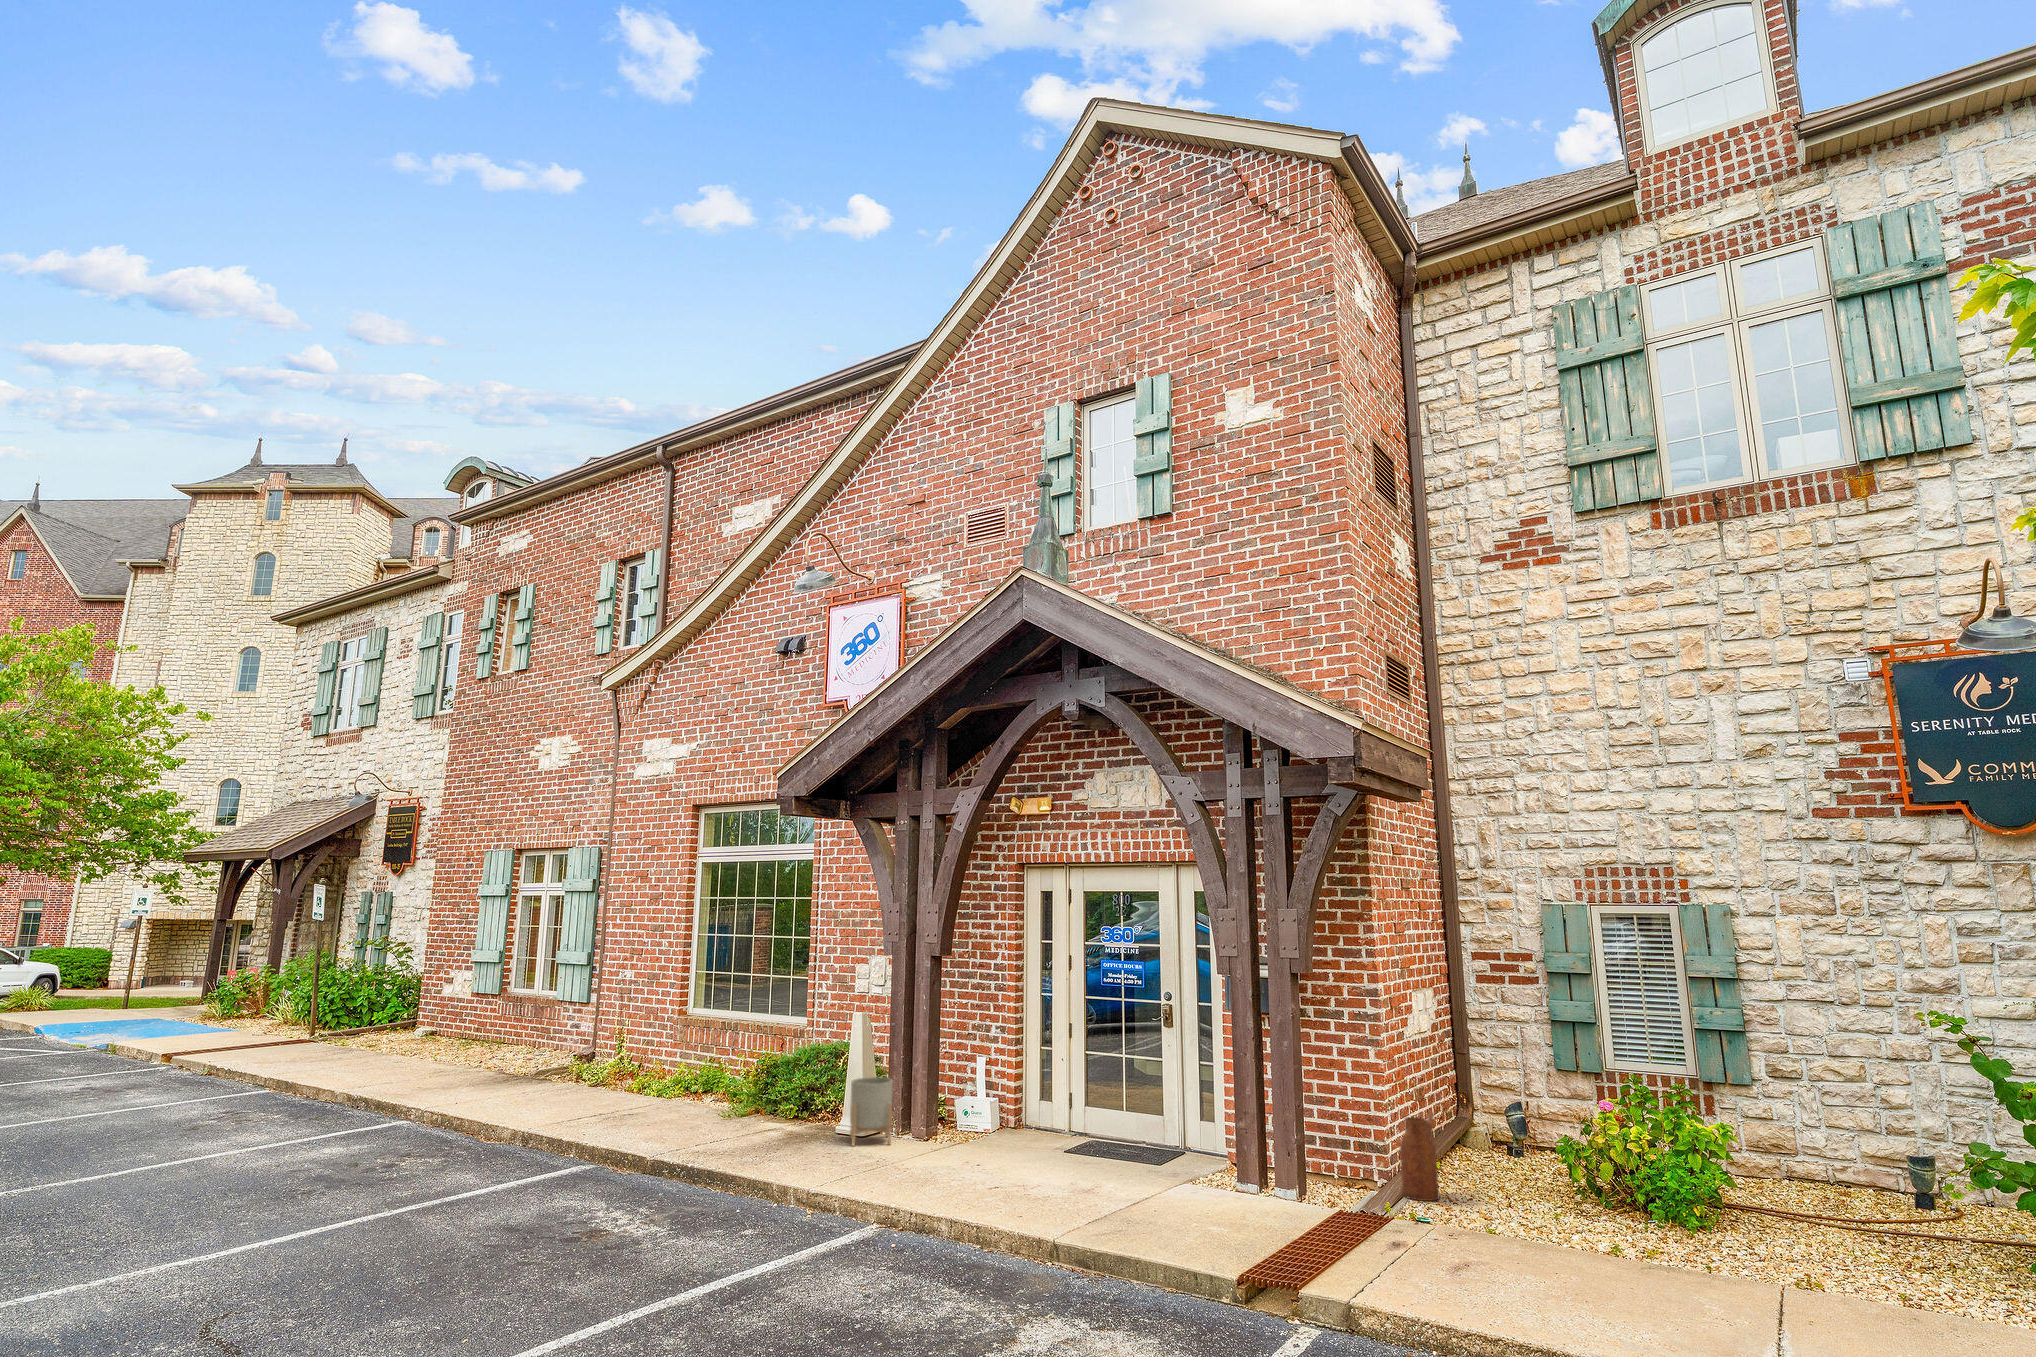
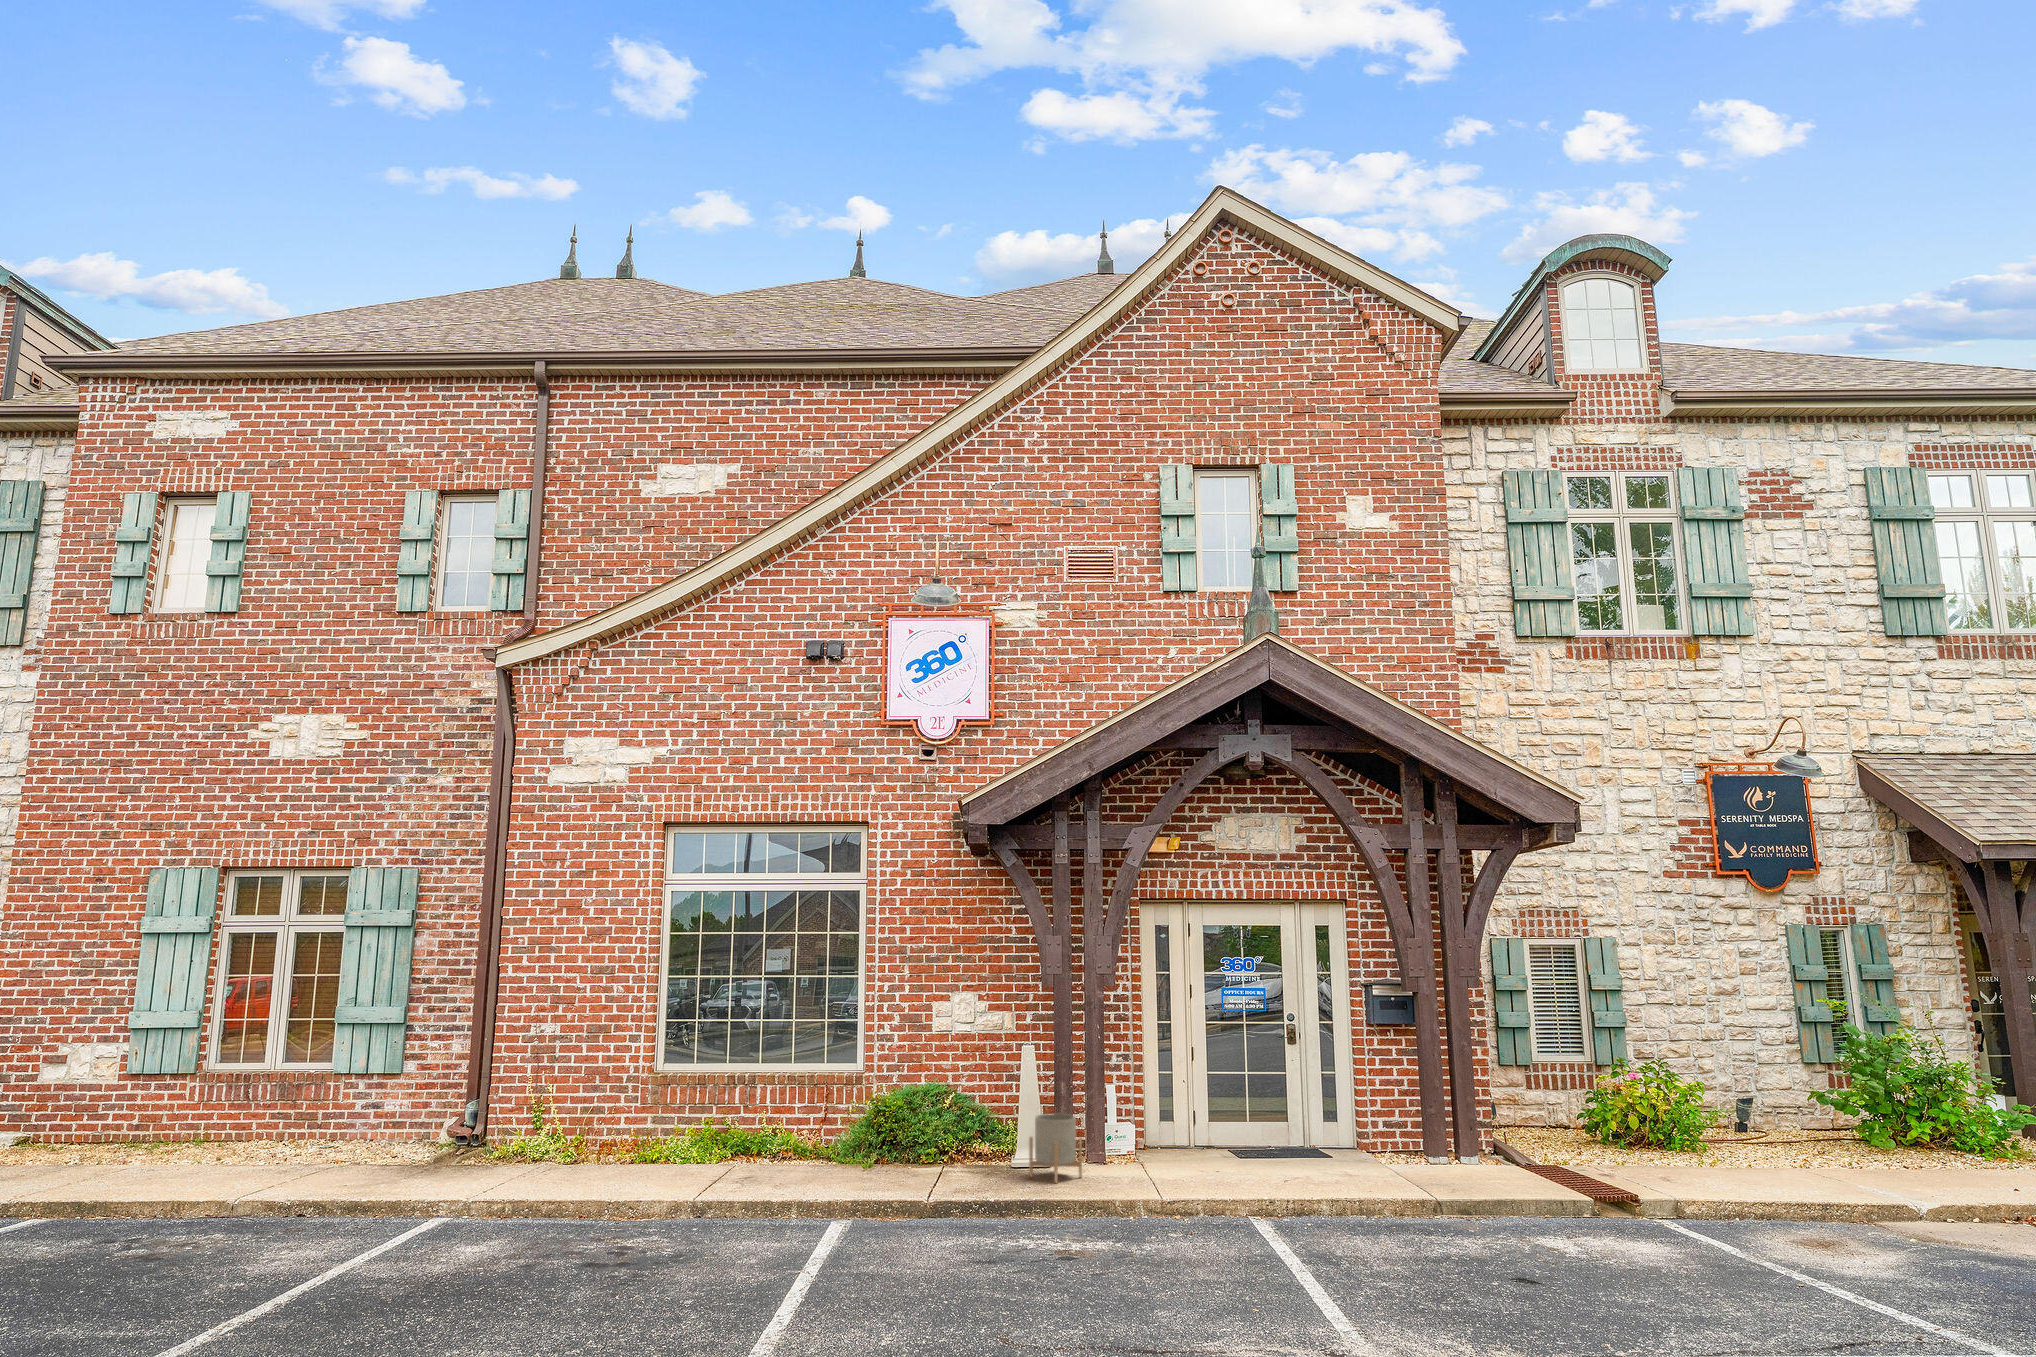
watering can: present [1399,1112,1440,1201] -> none [1498,1095,1529,1162]

